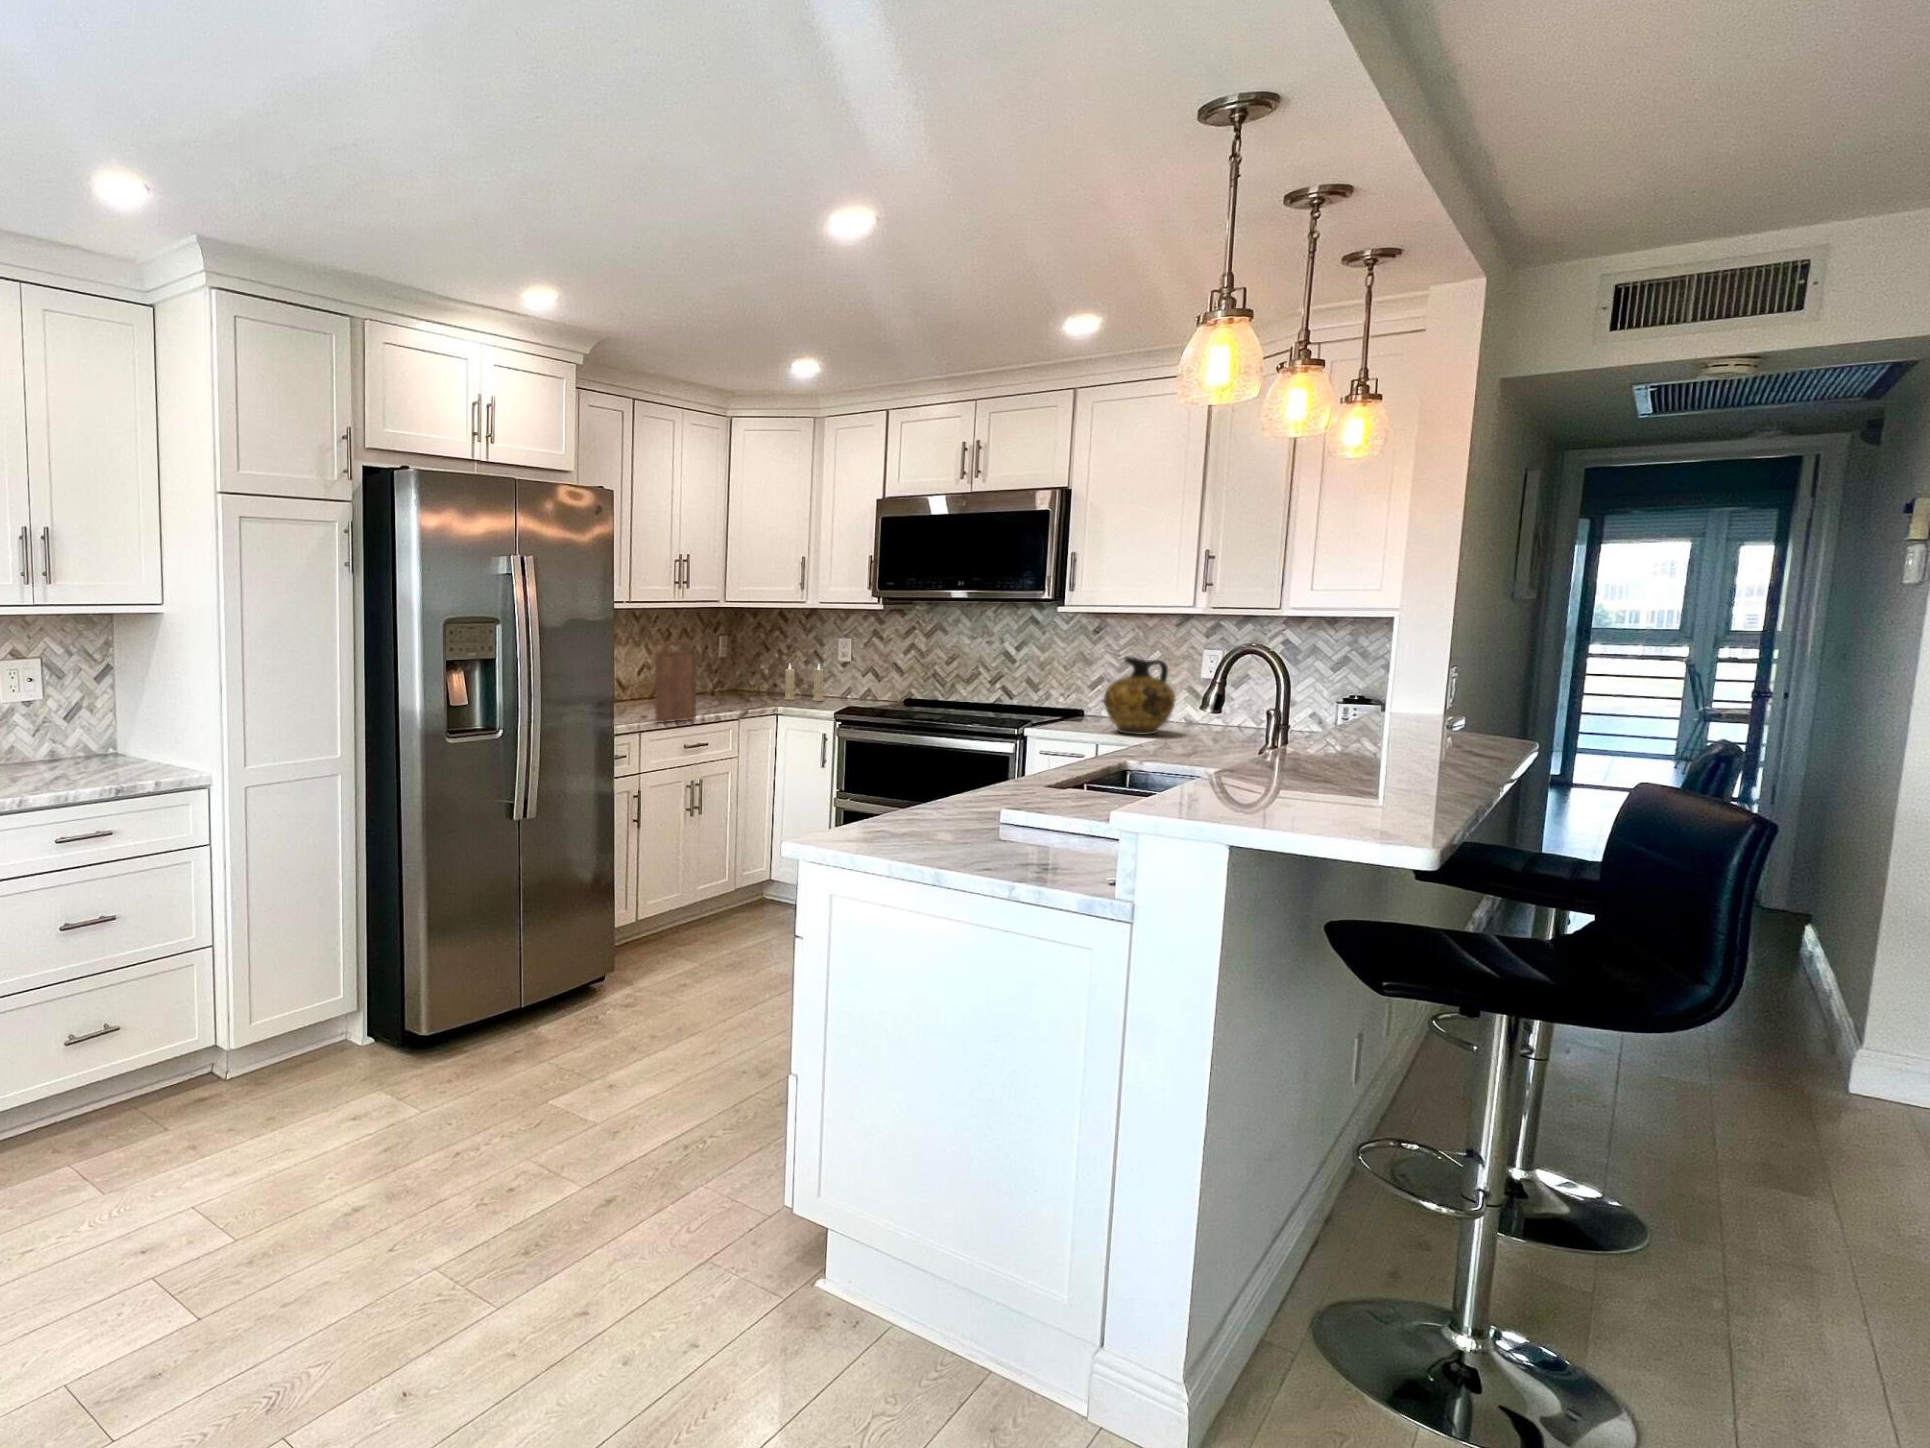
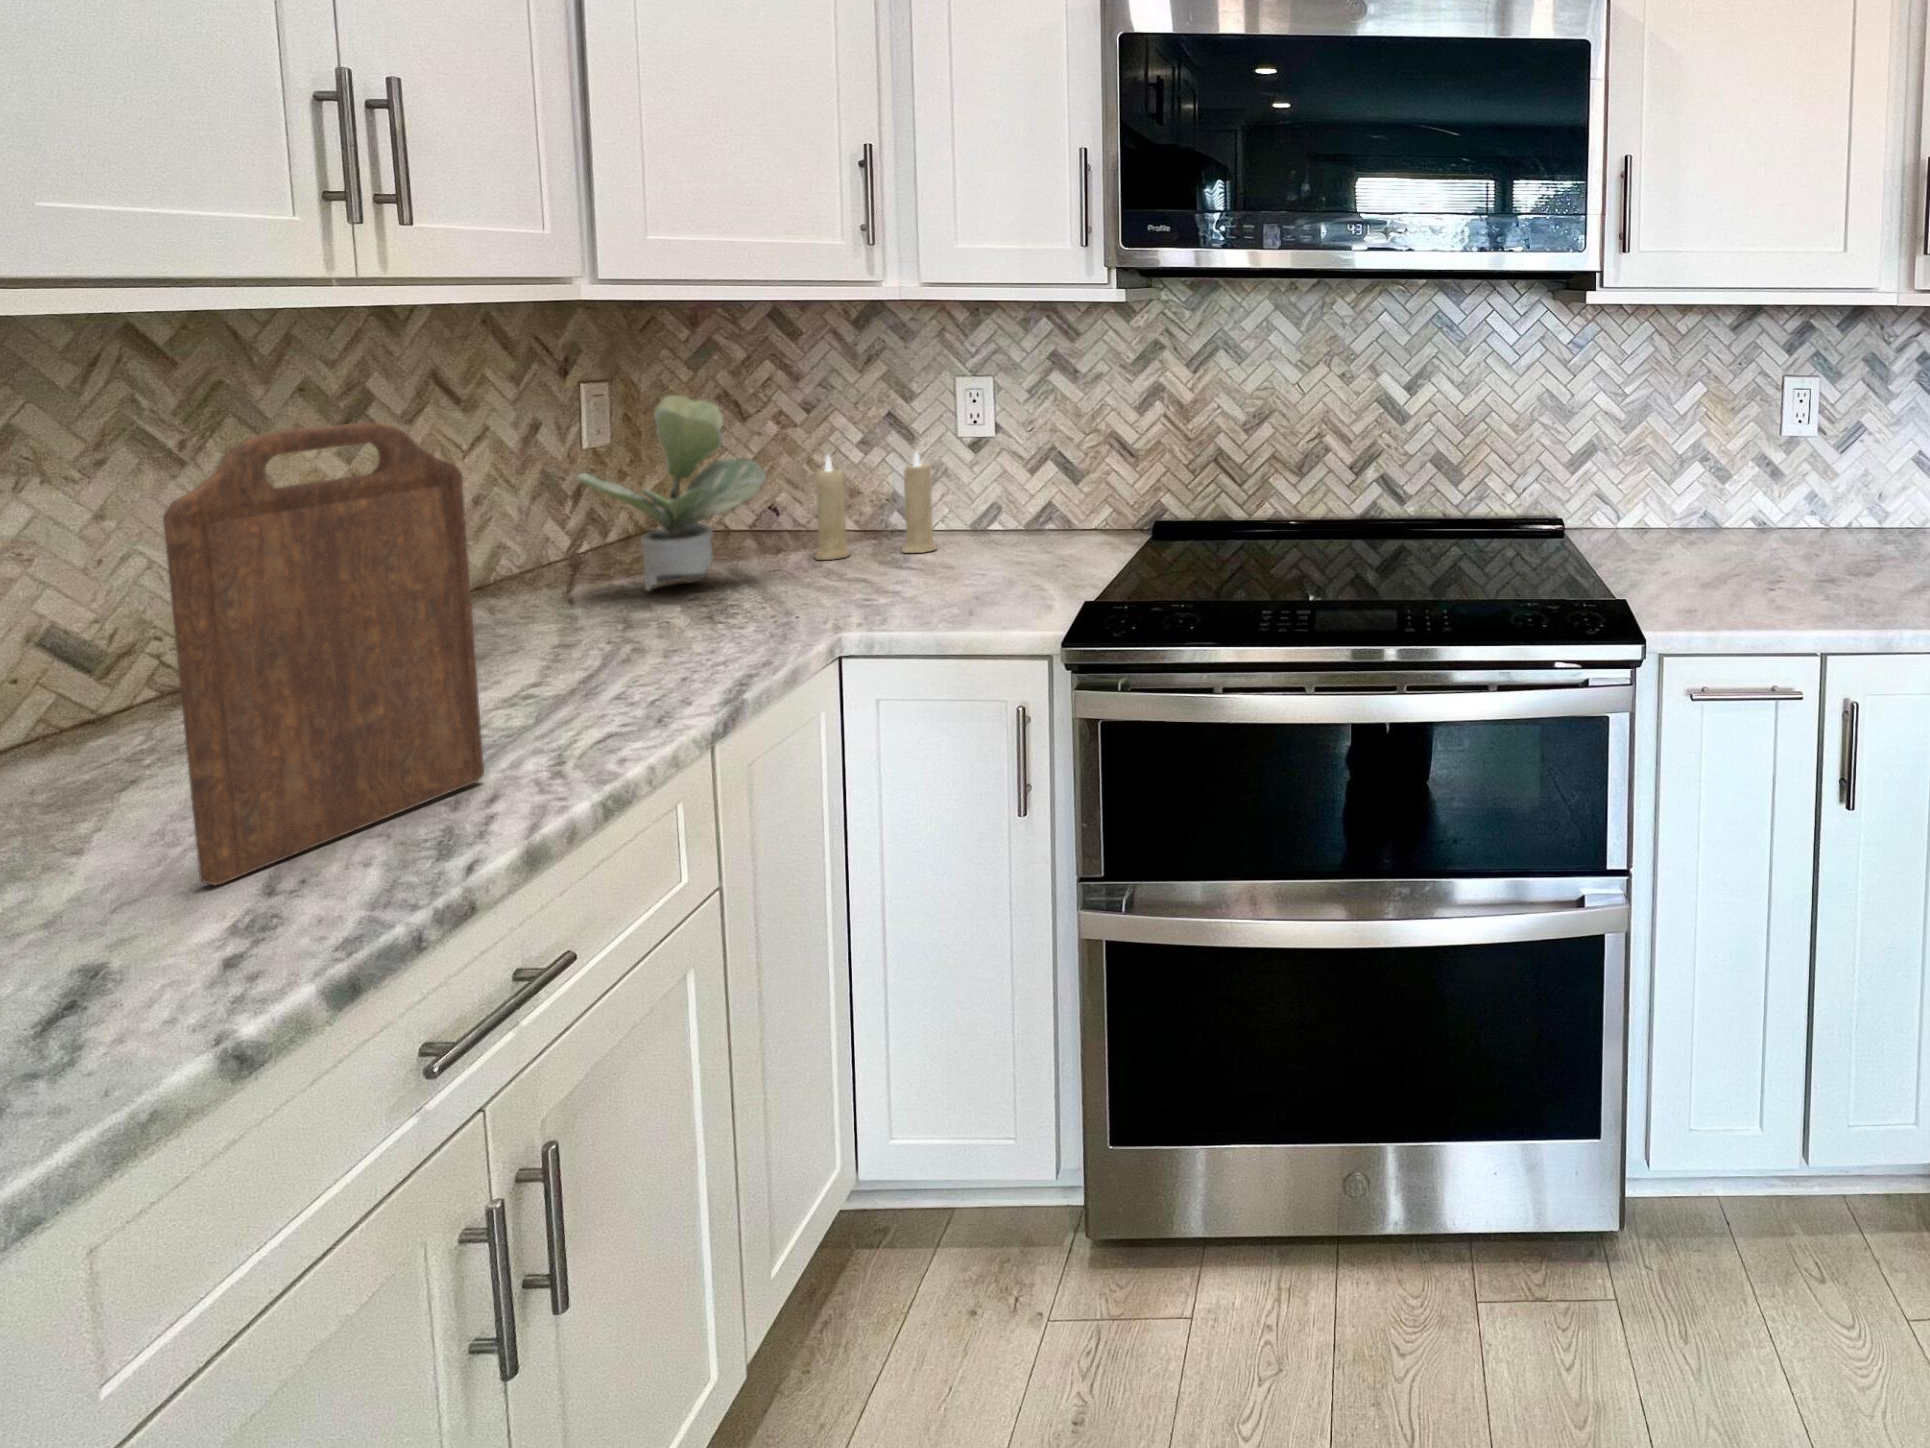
potted plant: none [716,640,768,700] -> present [575,395,766,590]
ceramic jug: present [1104,657,1175,735] -> none [1713,400,1867,585]

